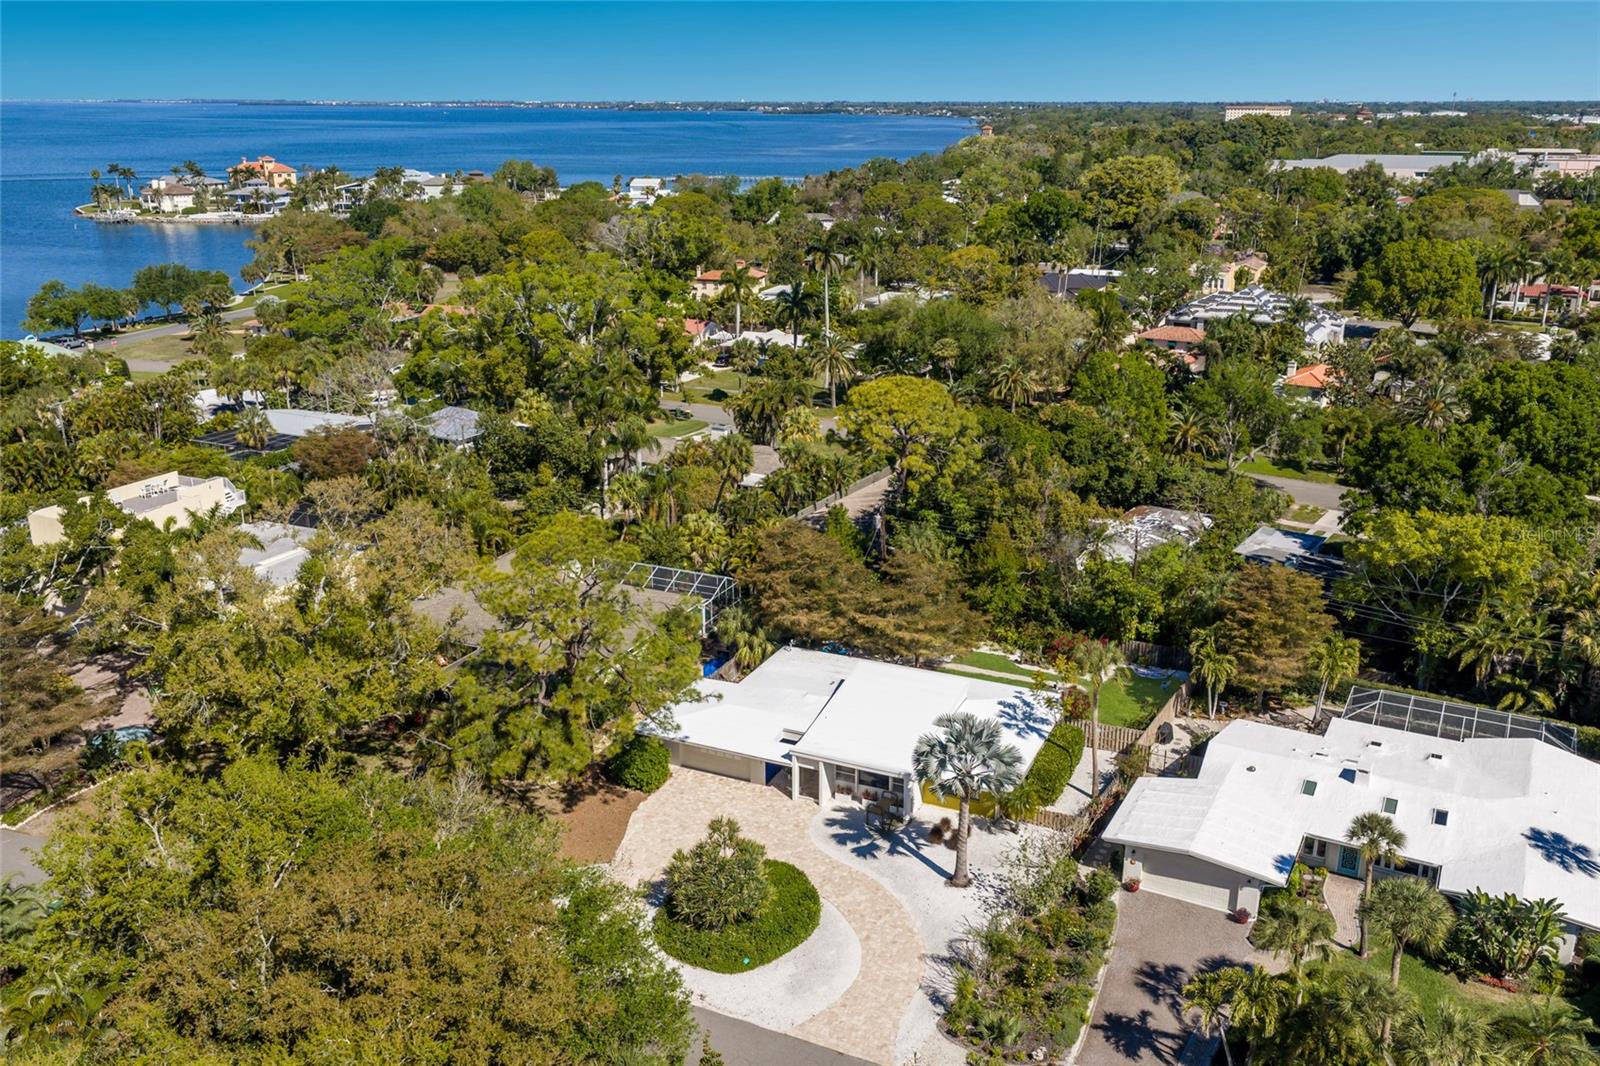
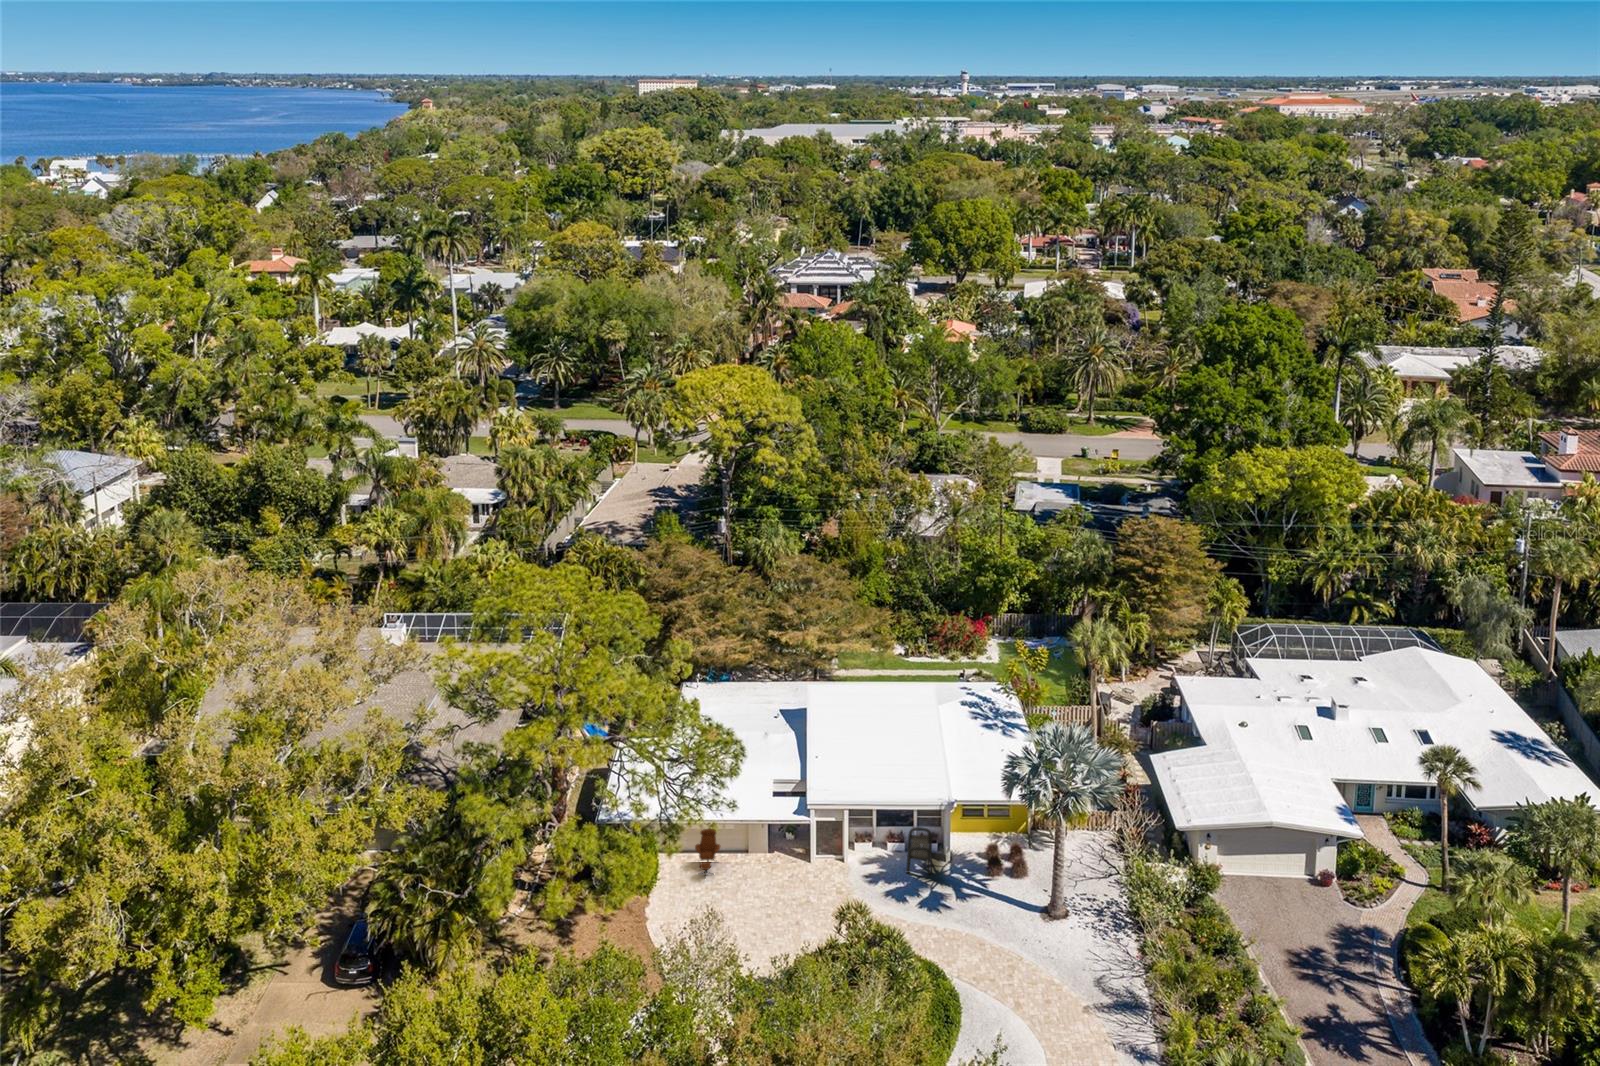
lounge chair: none [711,756,734,792] -> present [695,829,720,874]

